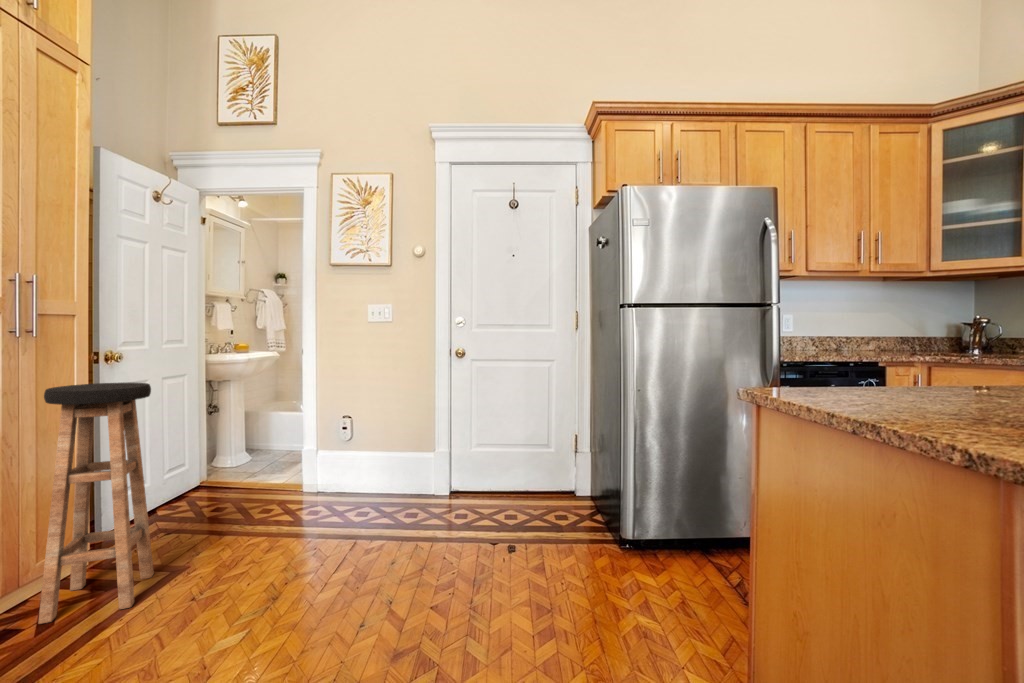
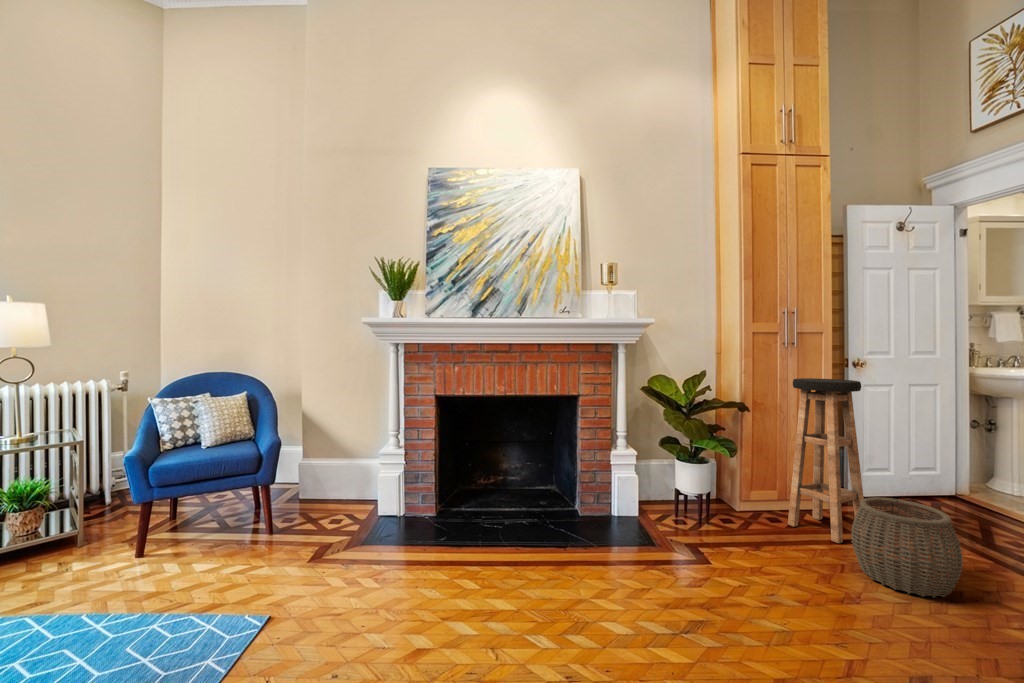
woven basket: none [165,512,278,630] -> present [851,497,963,597]

